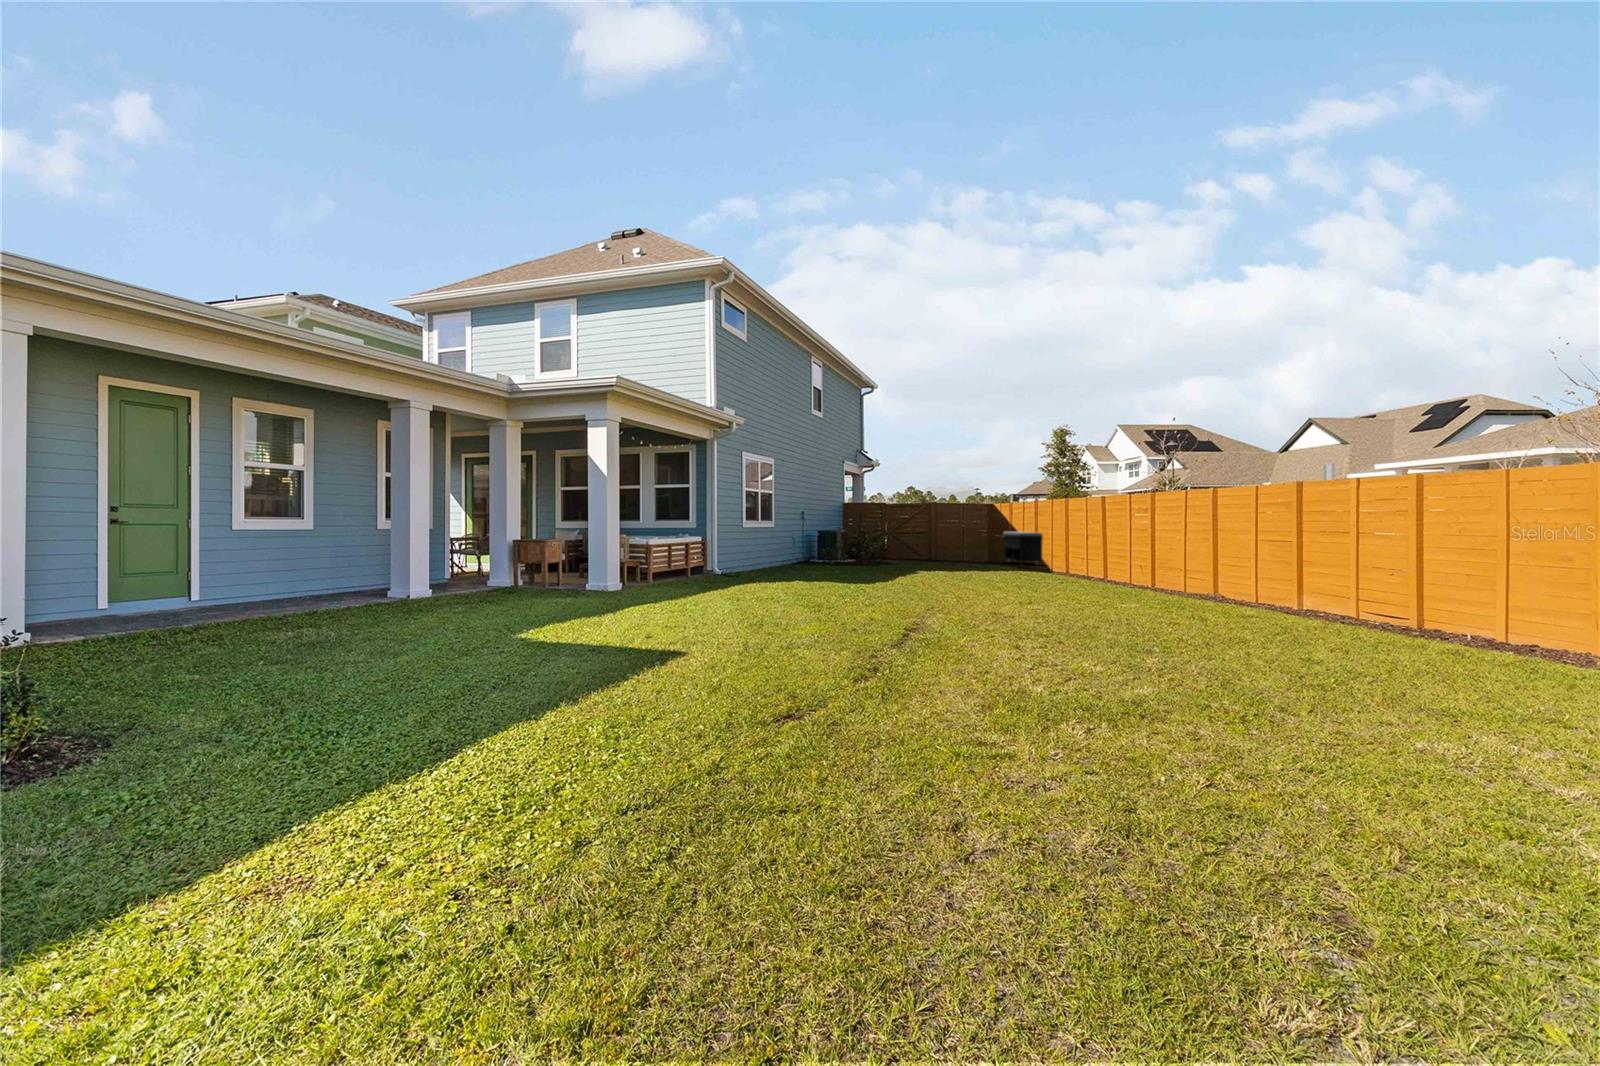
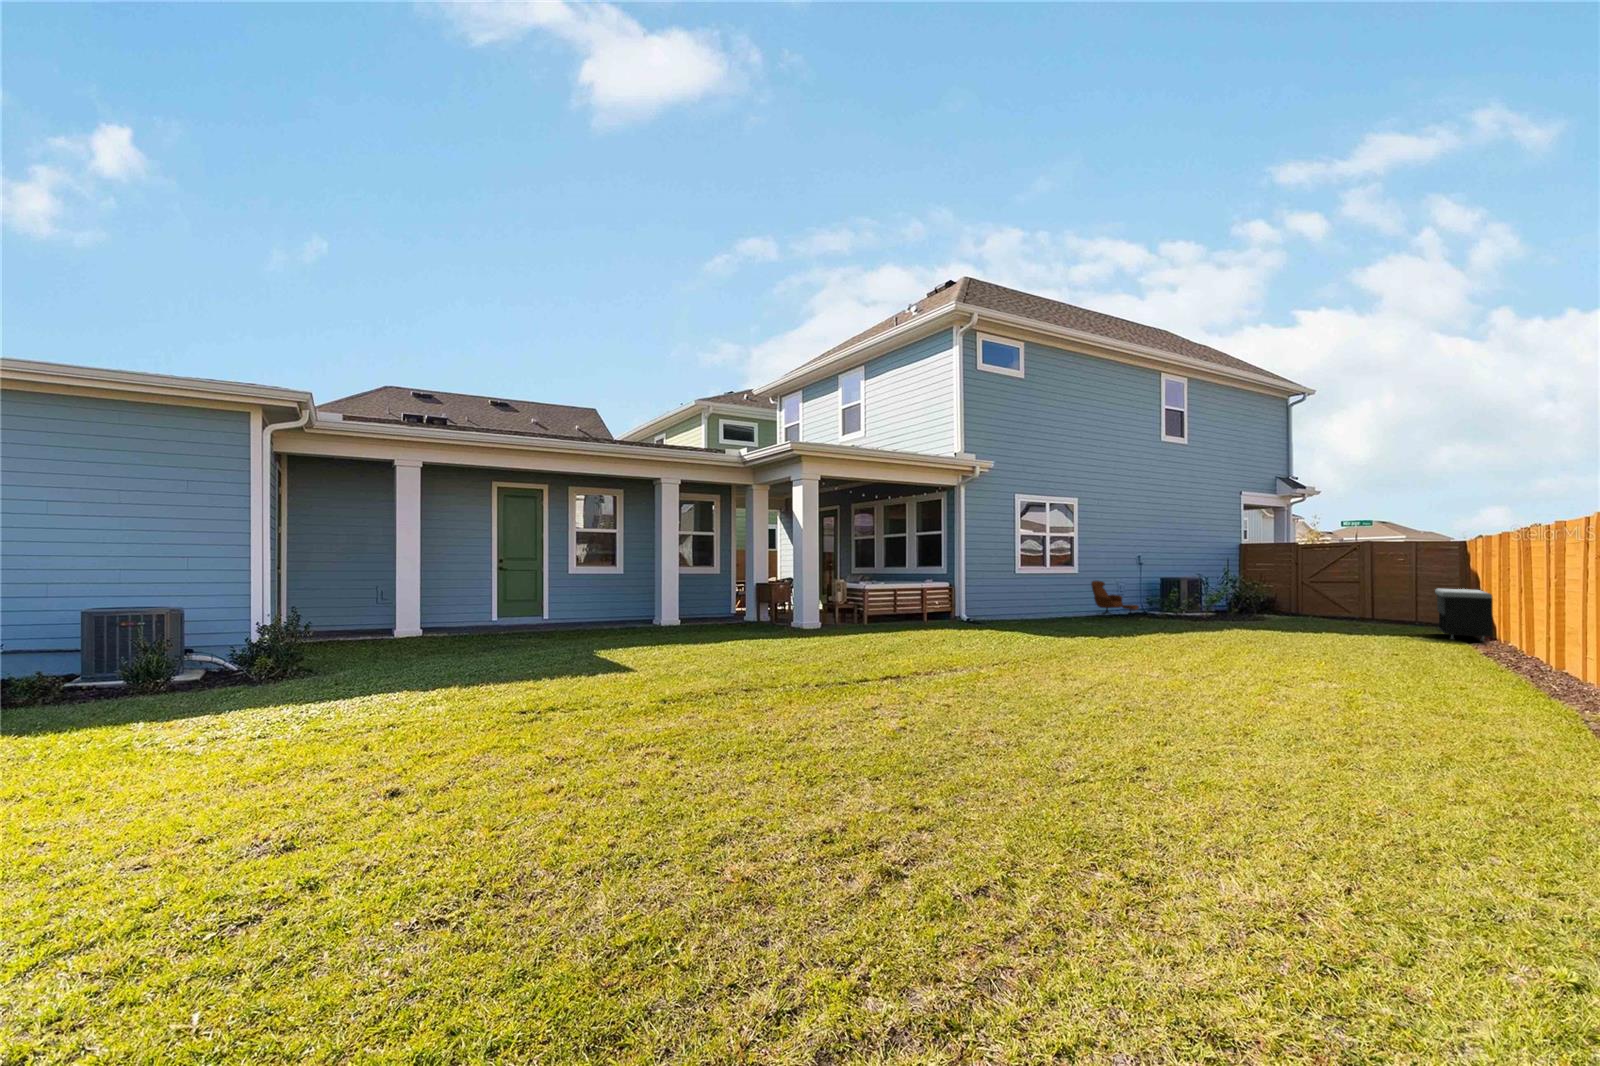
lounge chair: none [785,533,827,565] -> present [1091,581,1139,618]

